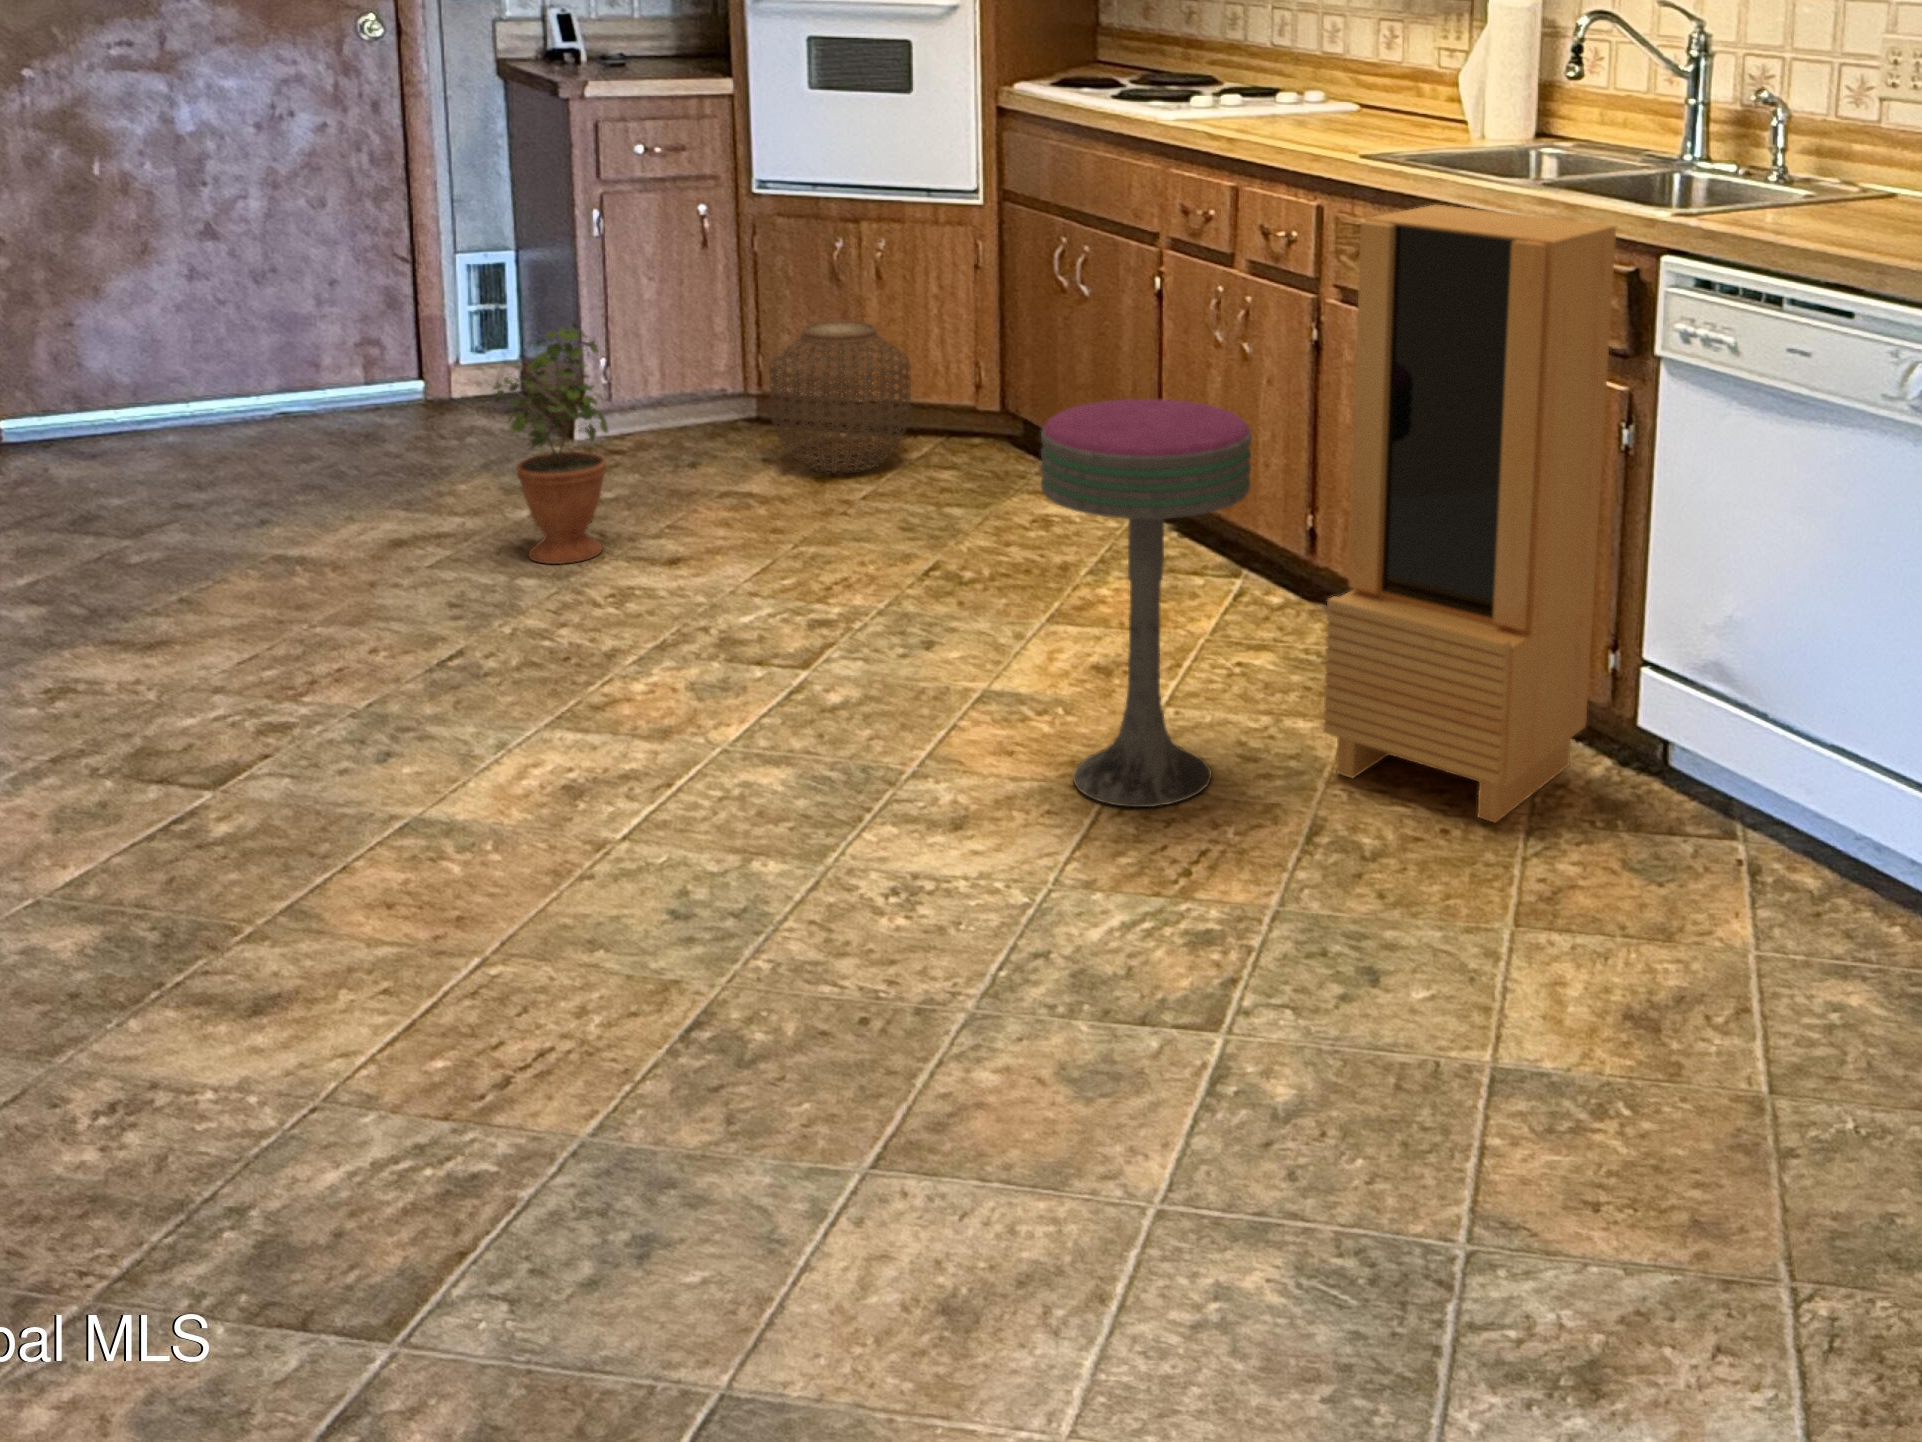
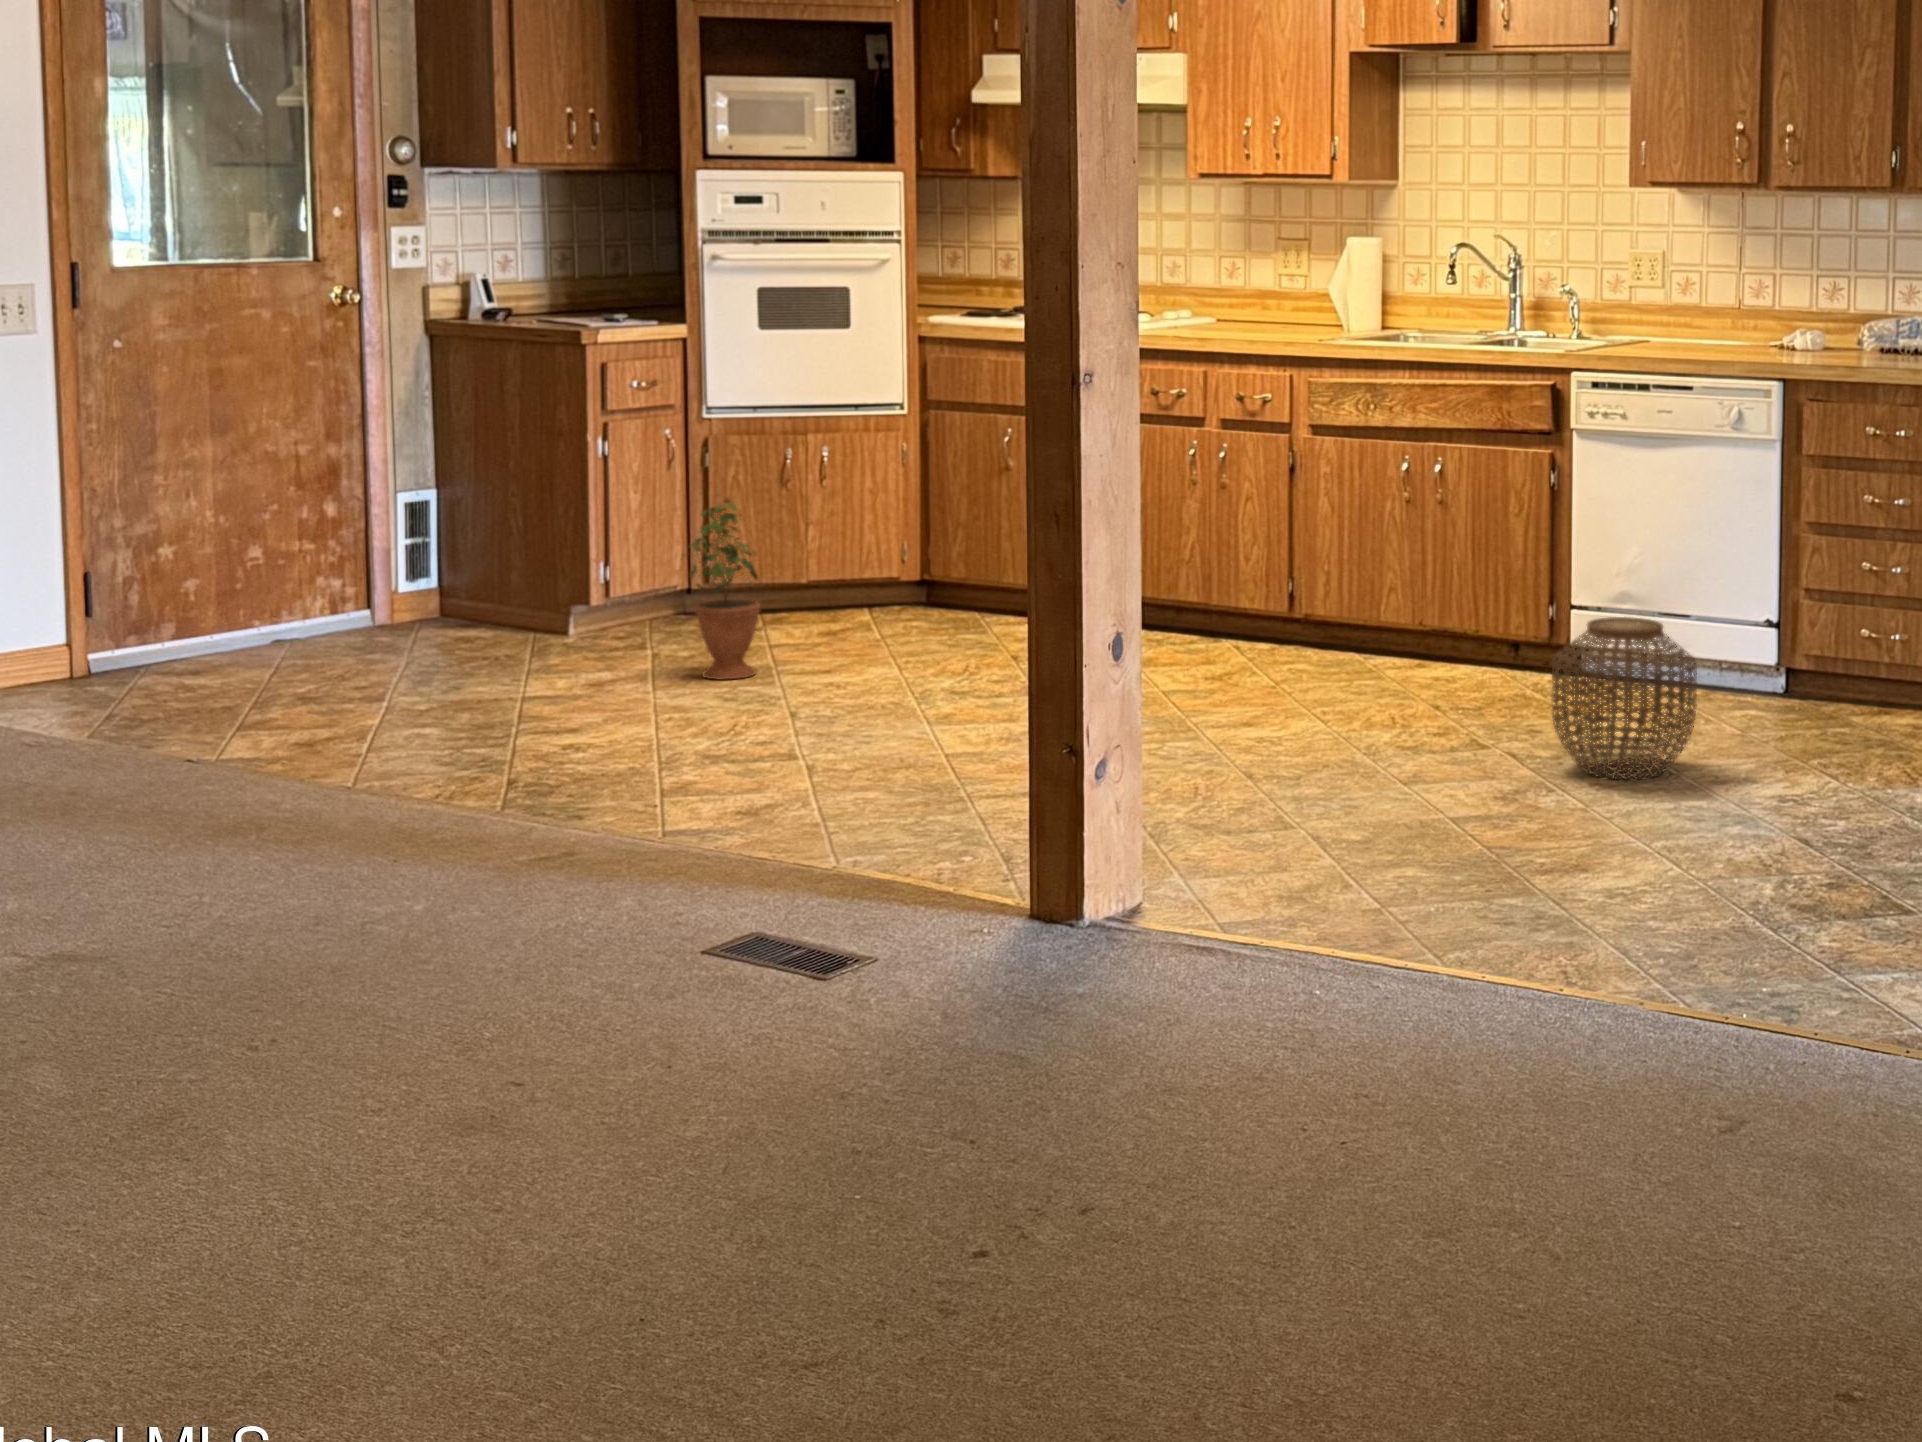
storage cabinet: present [1323,205,1616,823] -> none [1406,356,1540,697]
woven basket: present [769,321,911,473] -> present [1552,617,1697,779]
bar stool: present [1041,399,1252,807] -> none [1249,479,1372,713]

